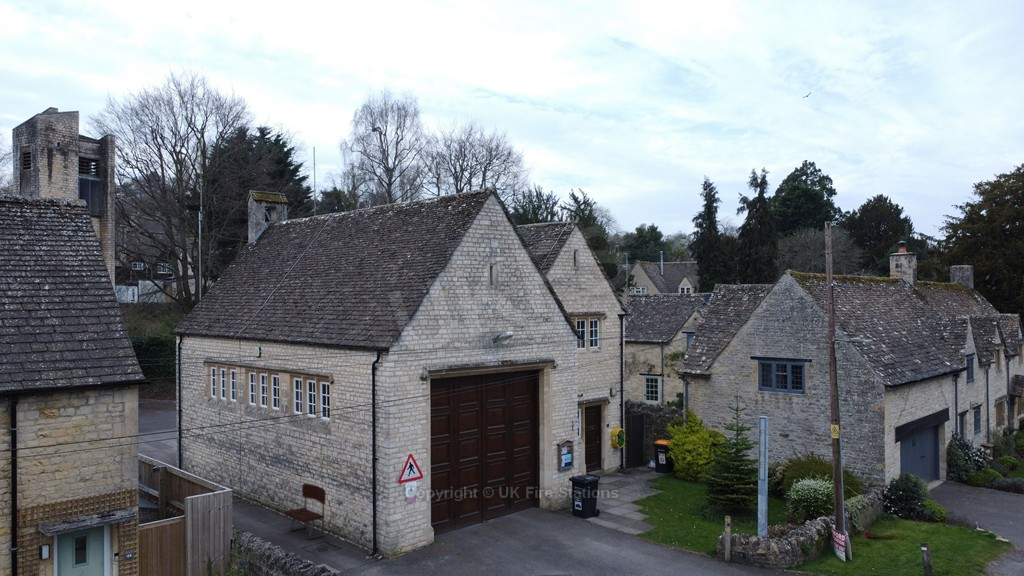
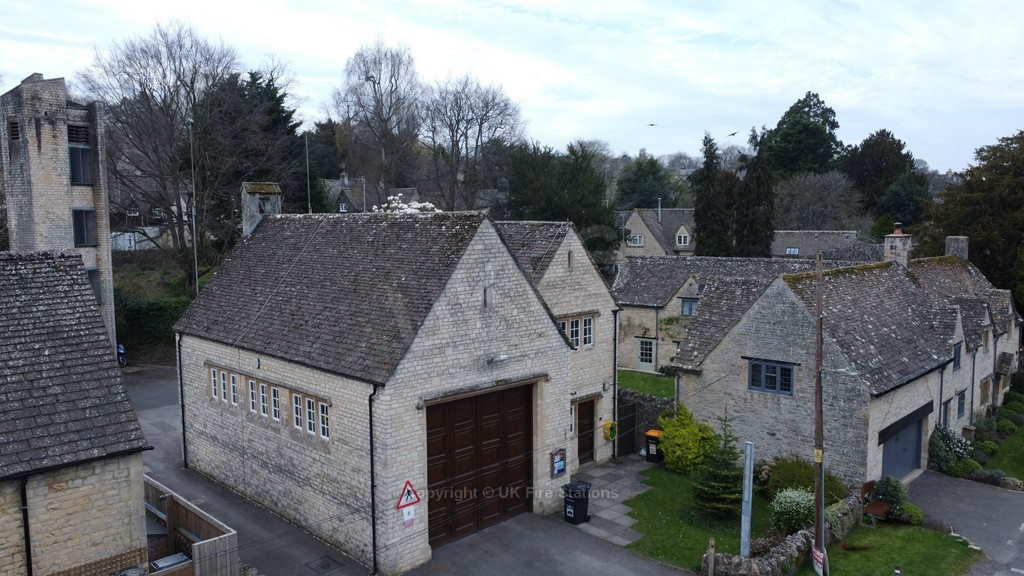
bench: present [284,484,326,539] -> present [860,480,891,529]

